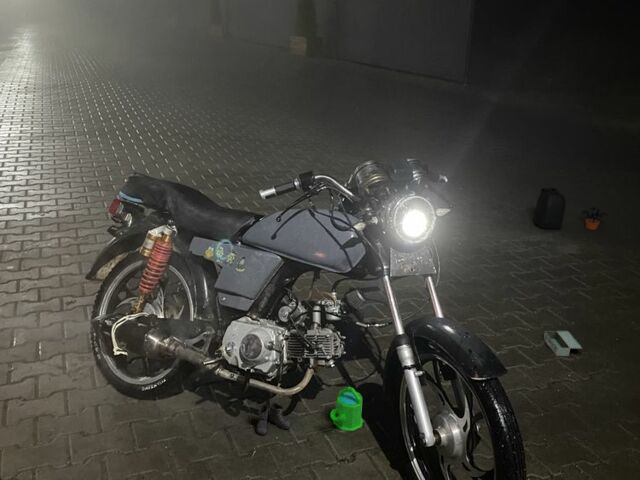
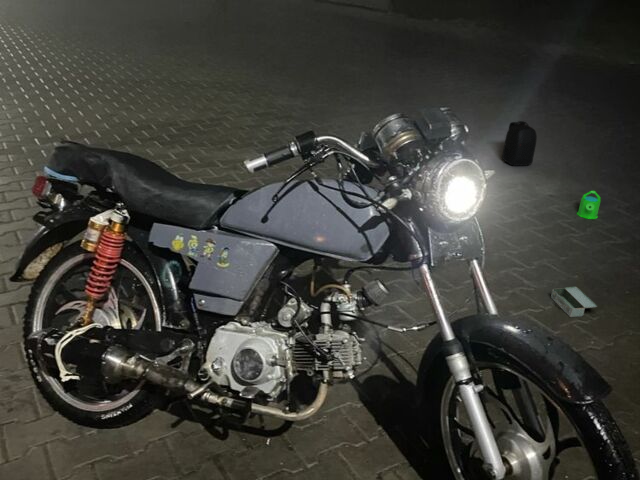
potted plant: present [581,207,608,230] -> none [548,139,578,164]
watering can: present [330,387,363,431] -> present [577,191,601,219]
boots: present [256,403,291,436] -> none [246,419,296,464]

